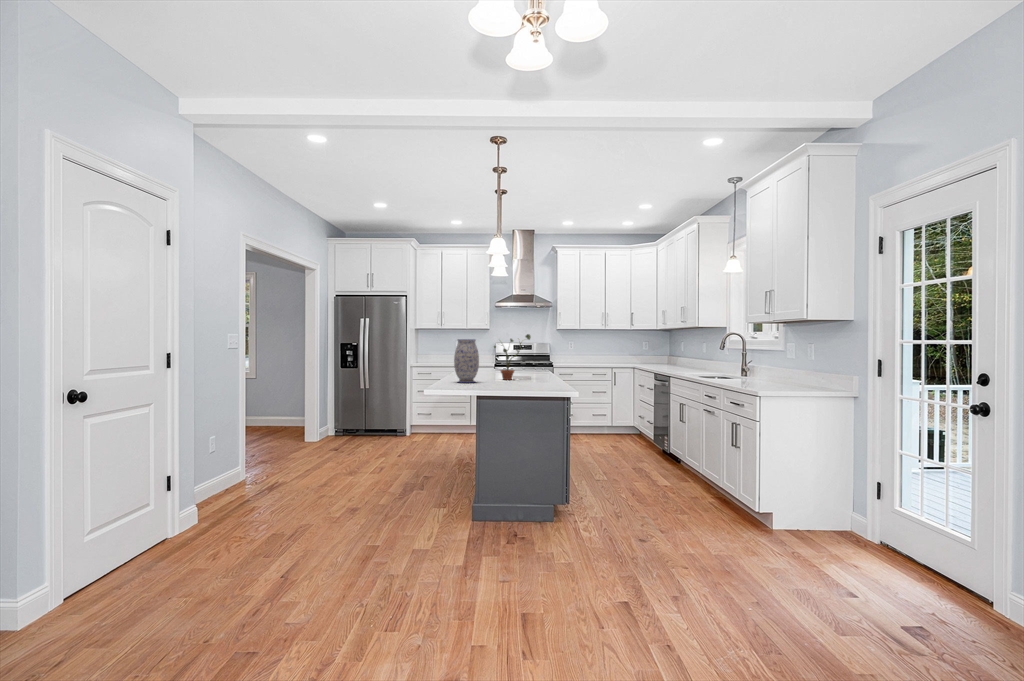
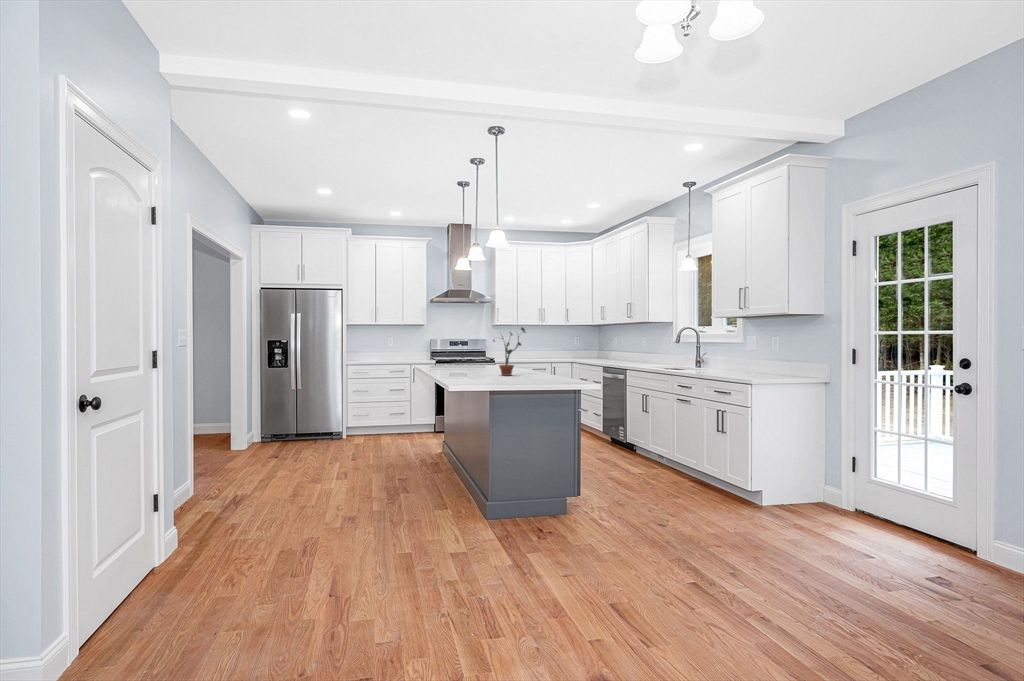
vase: present [454,339,479,383] -> none [462,332,489,380]

